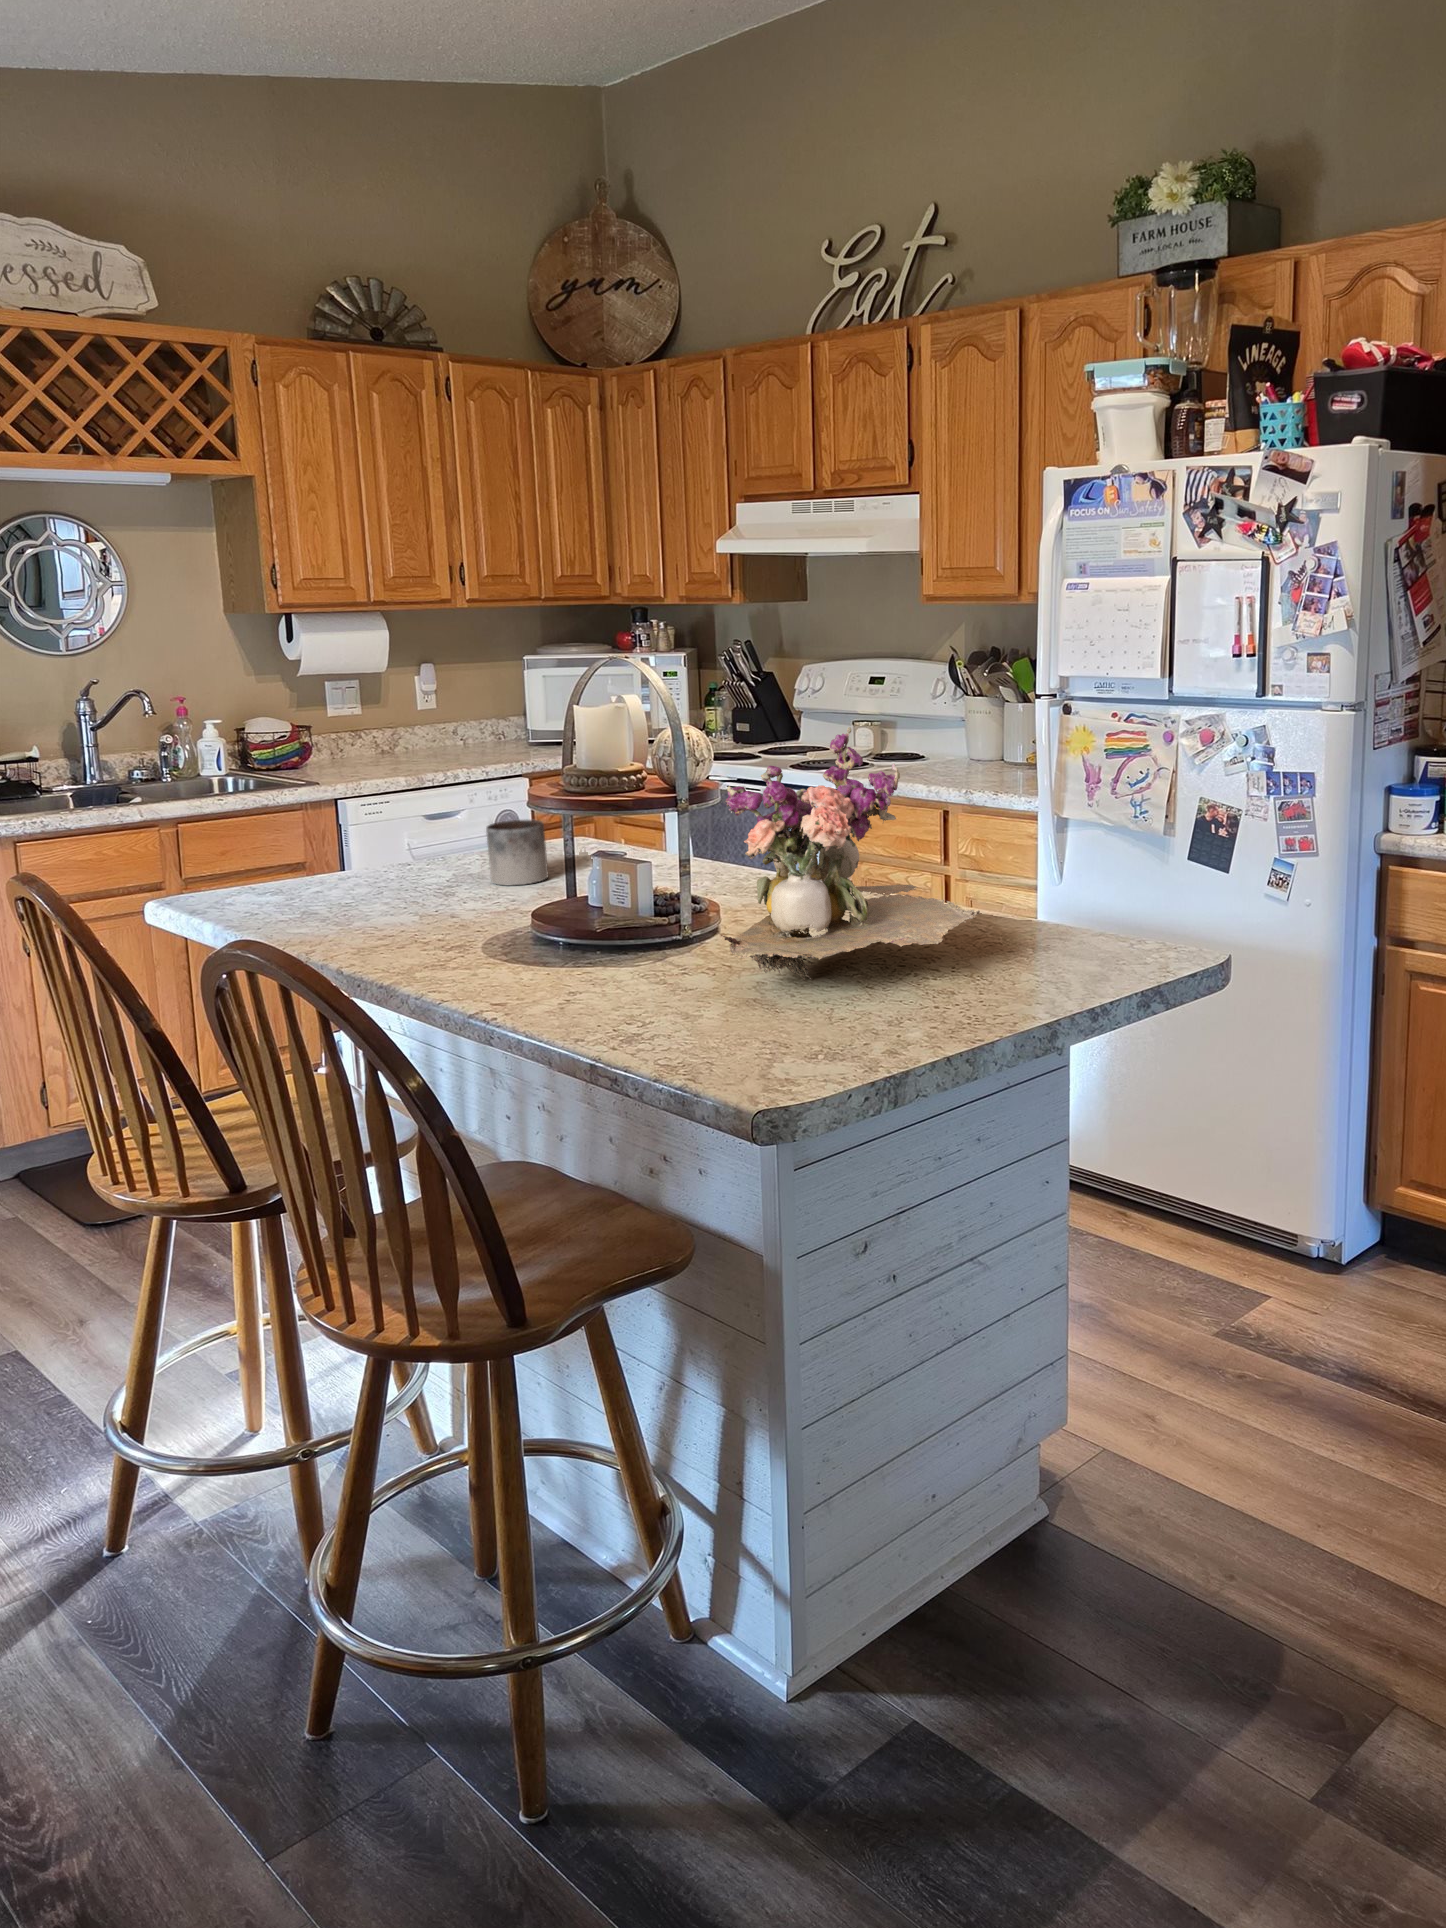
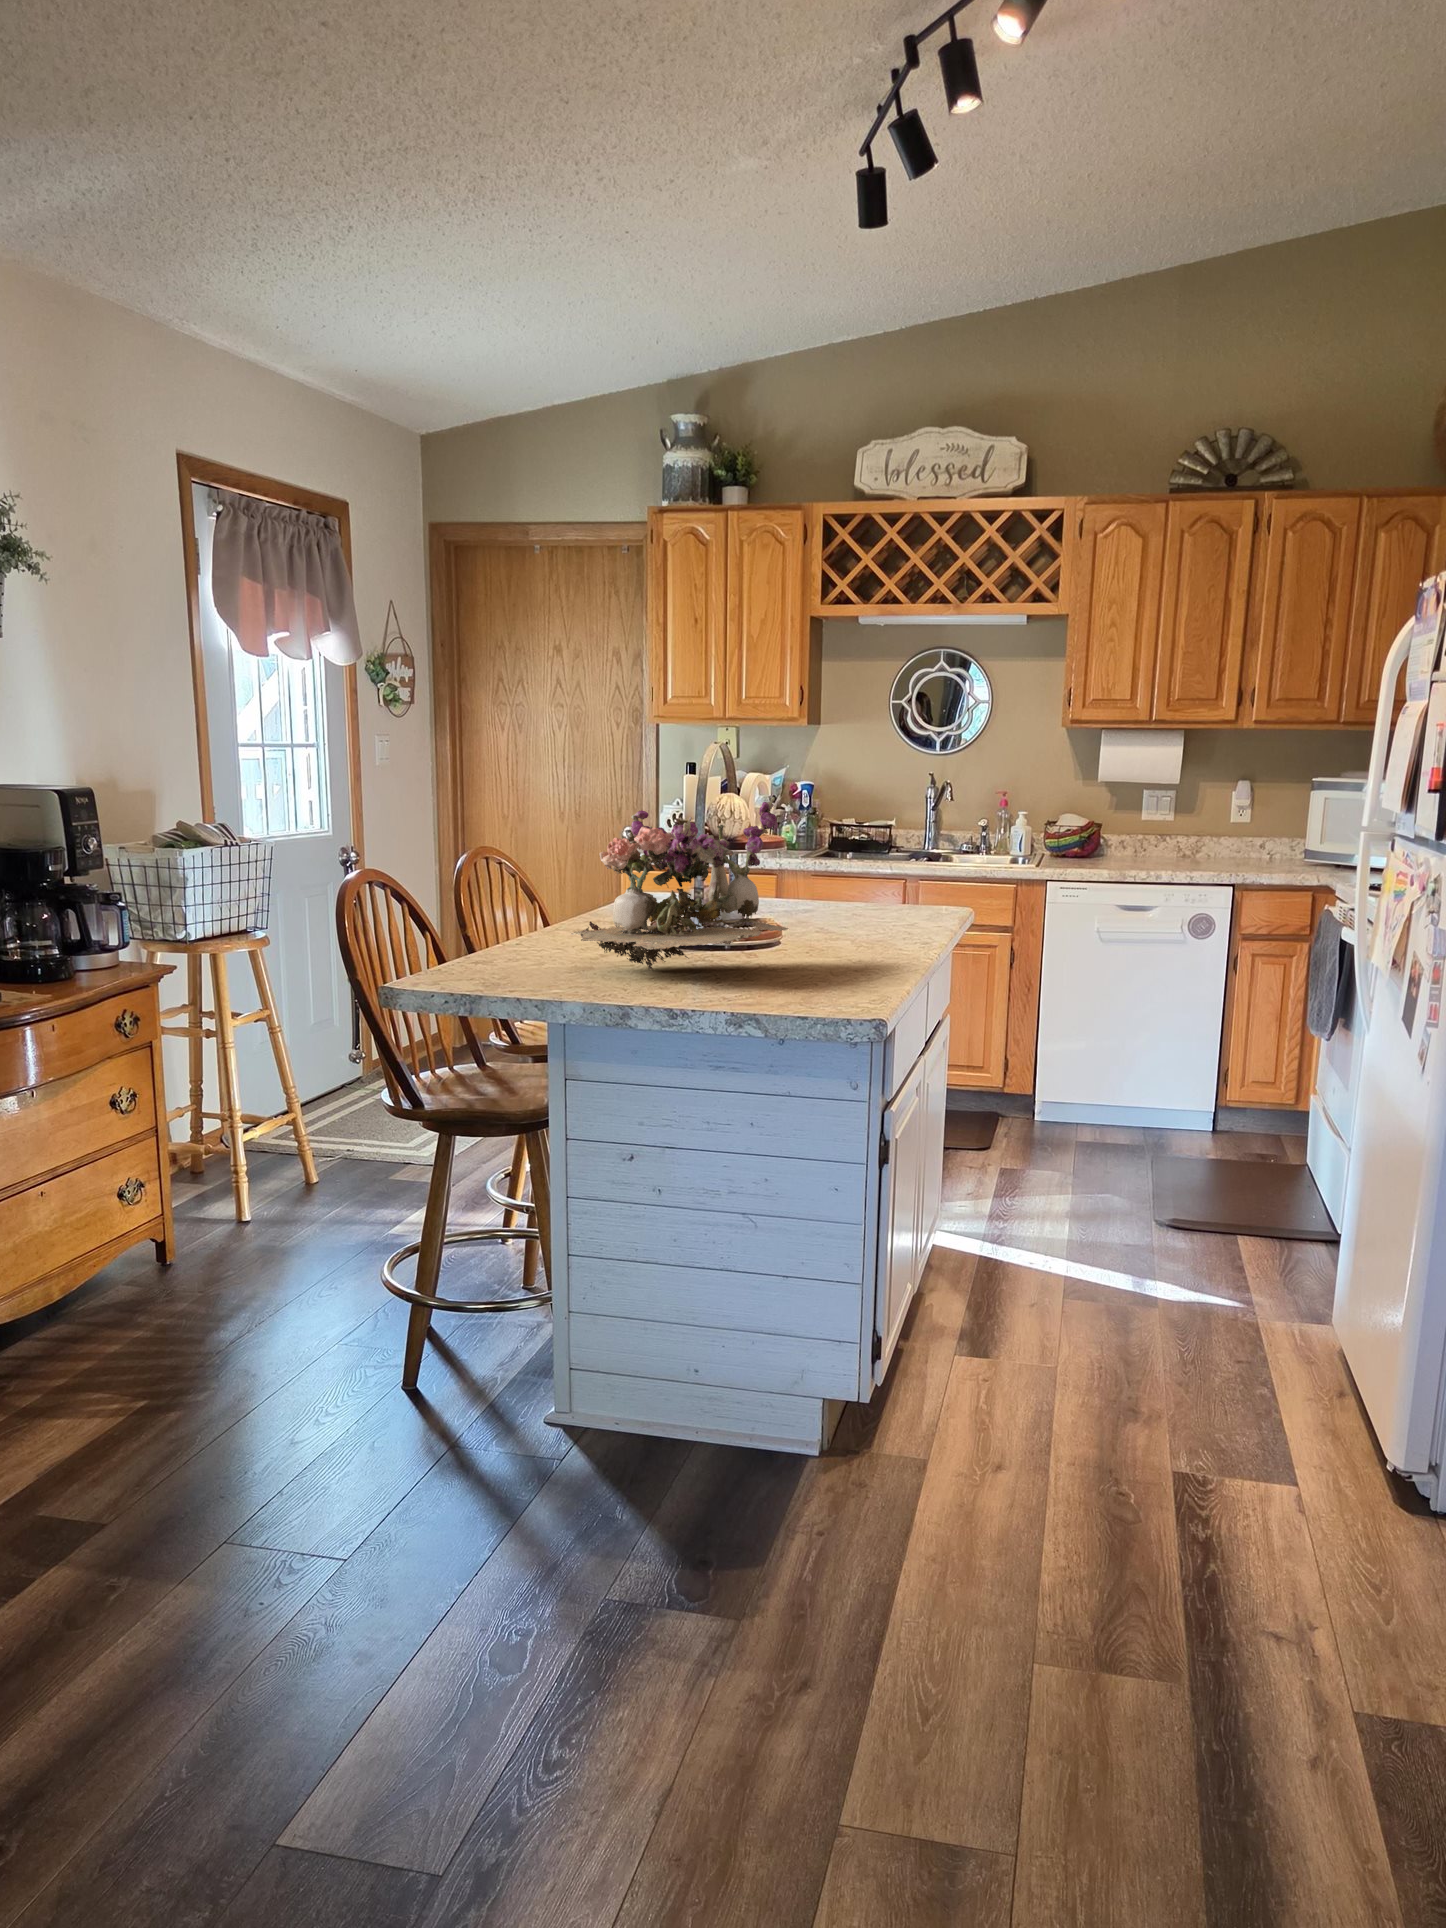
mug: present [486,819,548,886] -> none [799,871,854,918]

